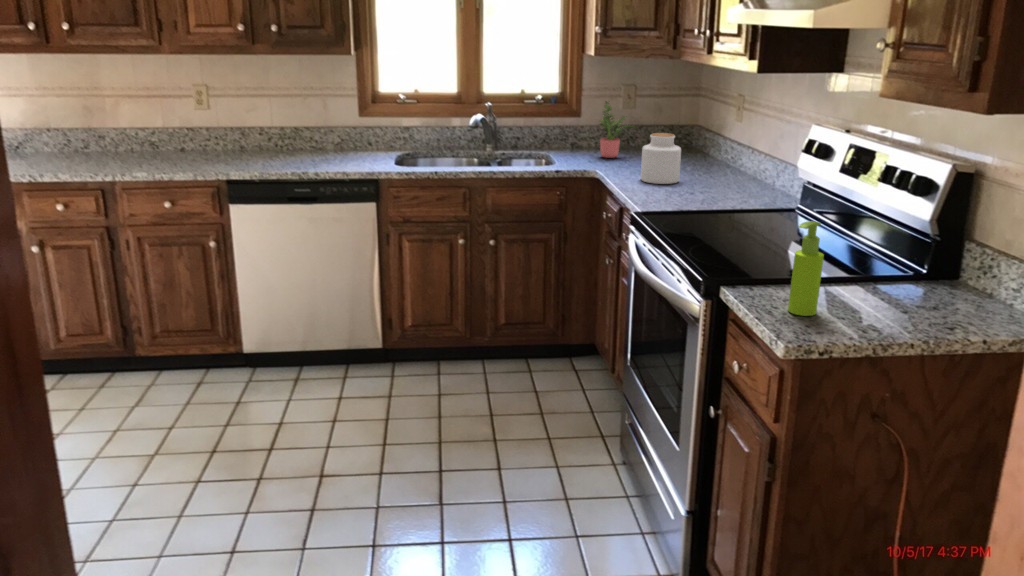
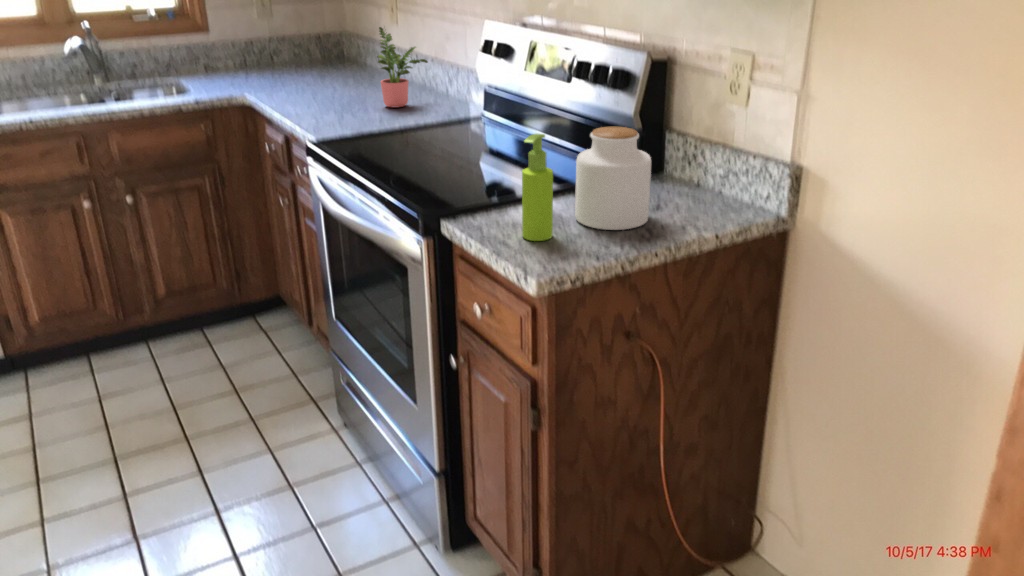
potted plant: present [600,101,637,158] -> present [377,27,428,108]
jar: present [641,133,681,184] -> present [575,127,651,230]

